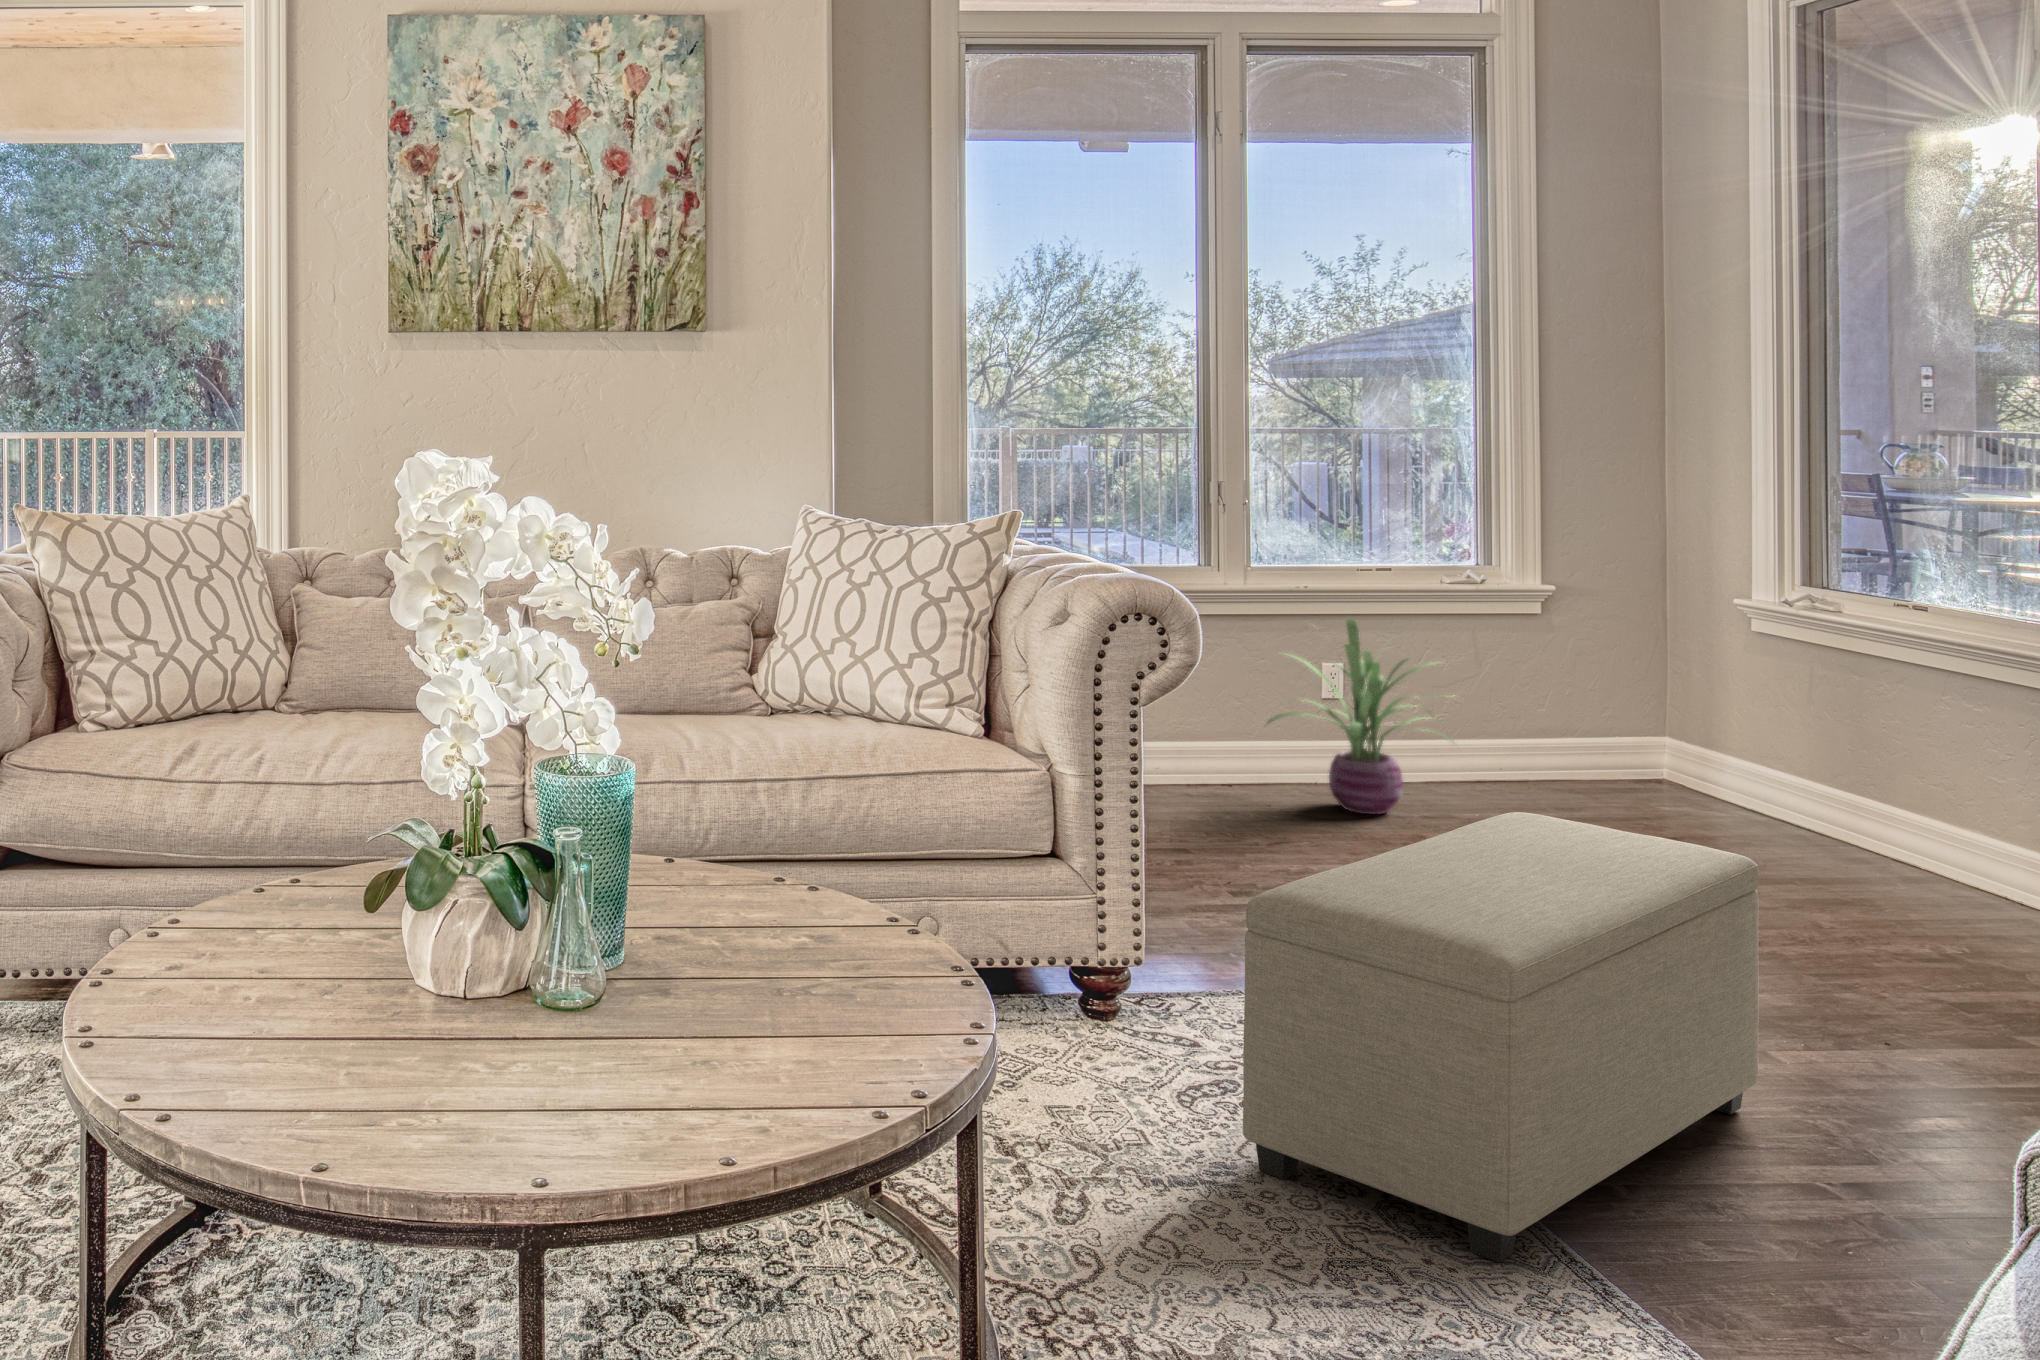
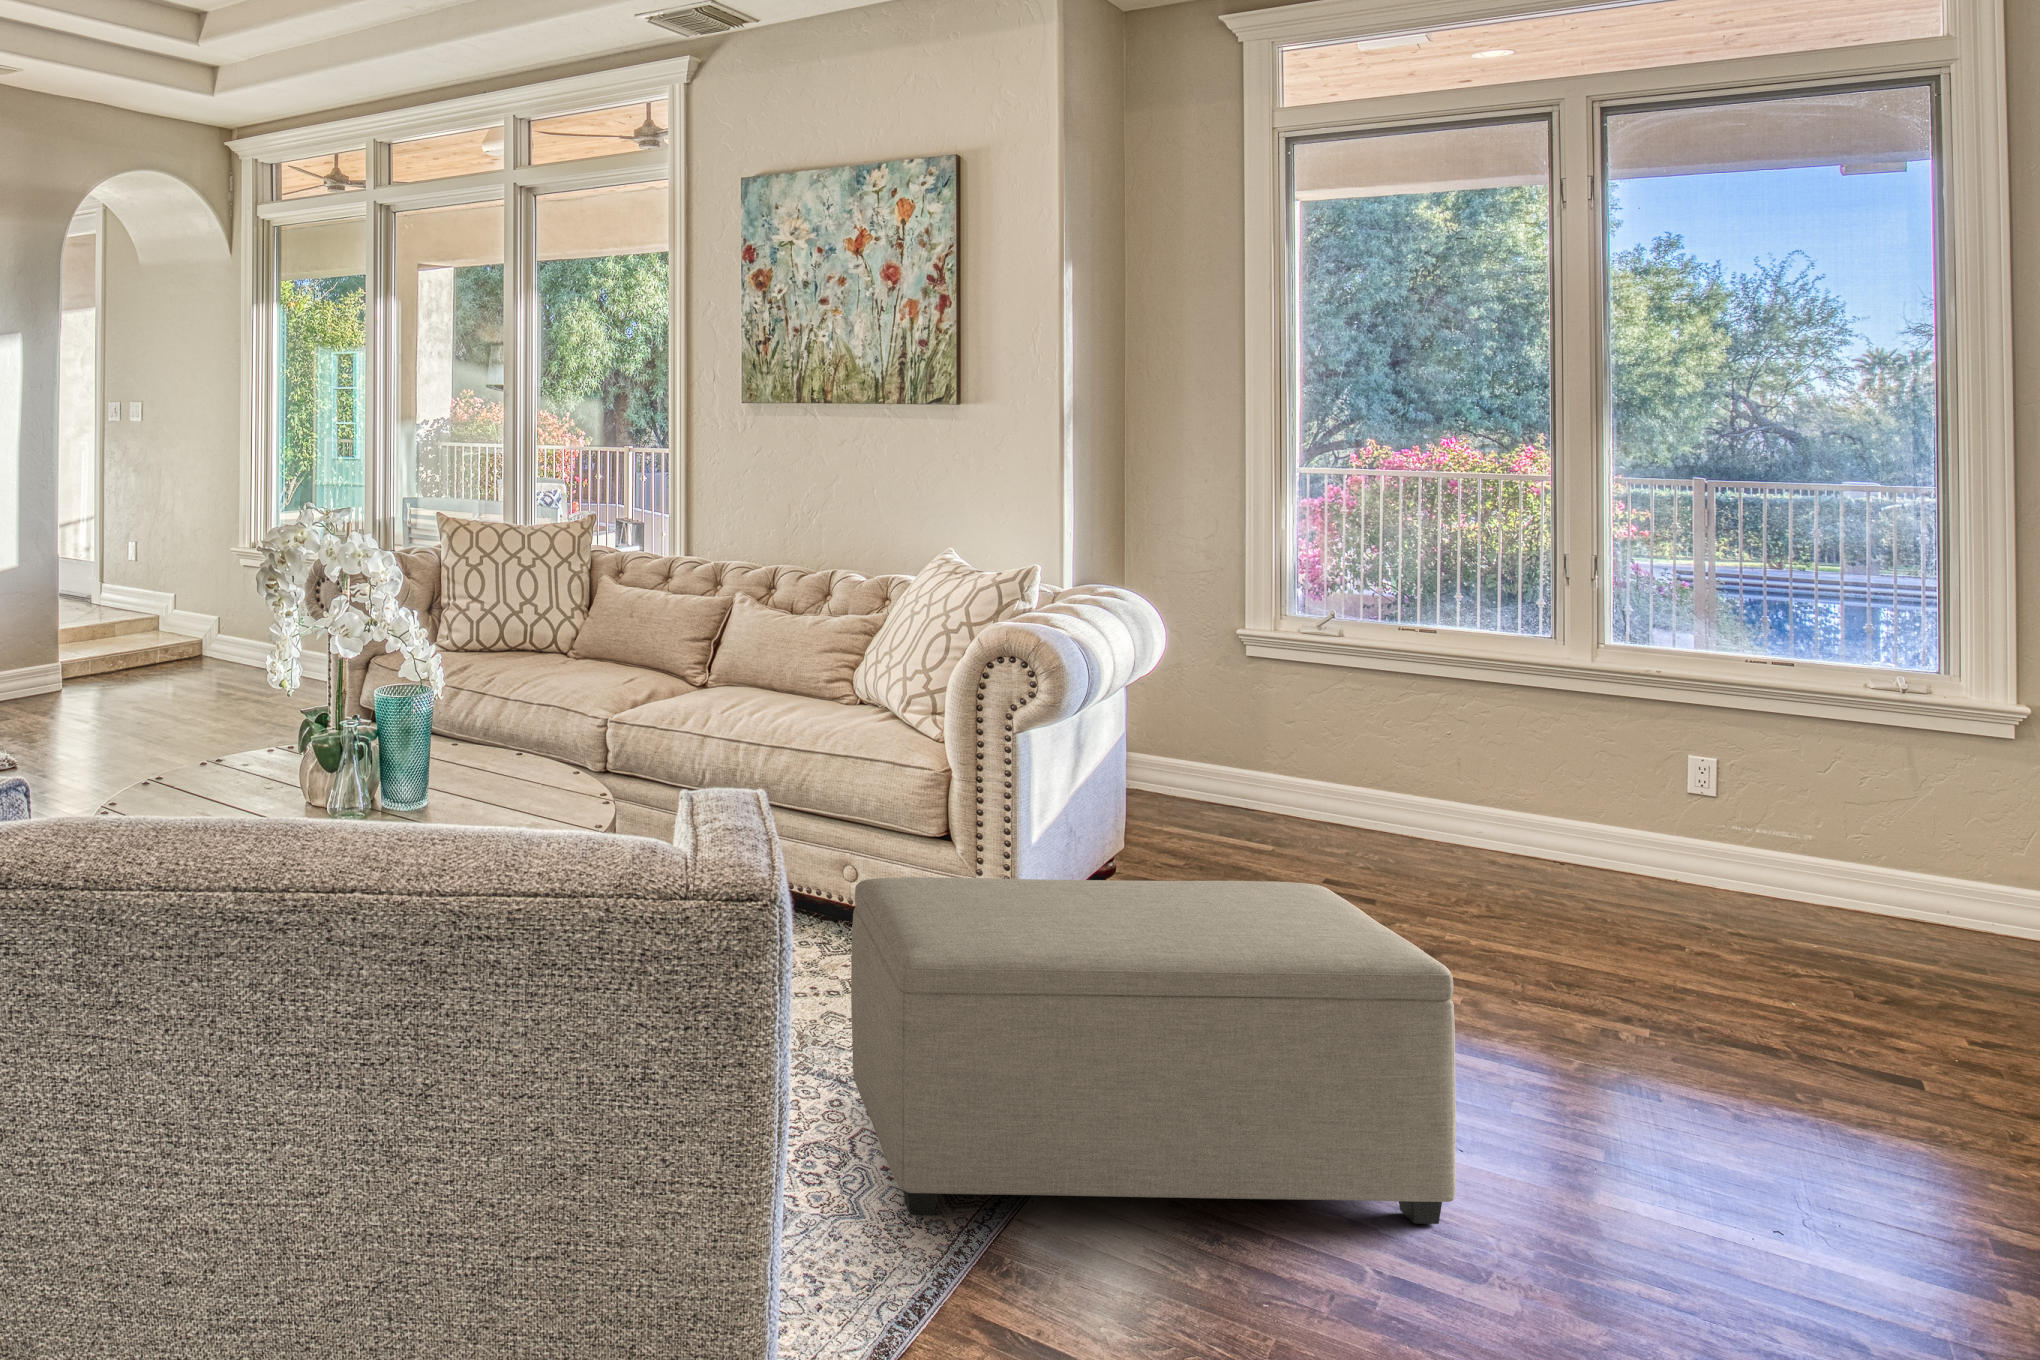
decorative plant: present [1266,618,1454,815] -> none [1531,706,1809,923]

